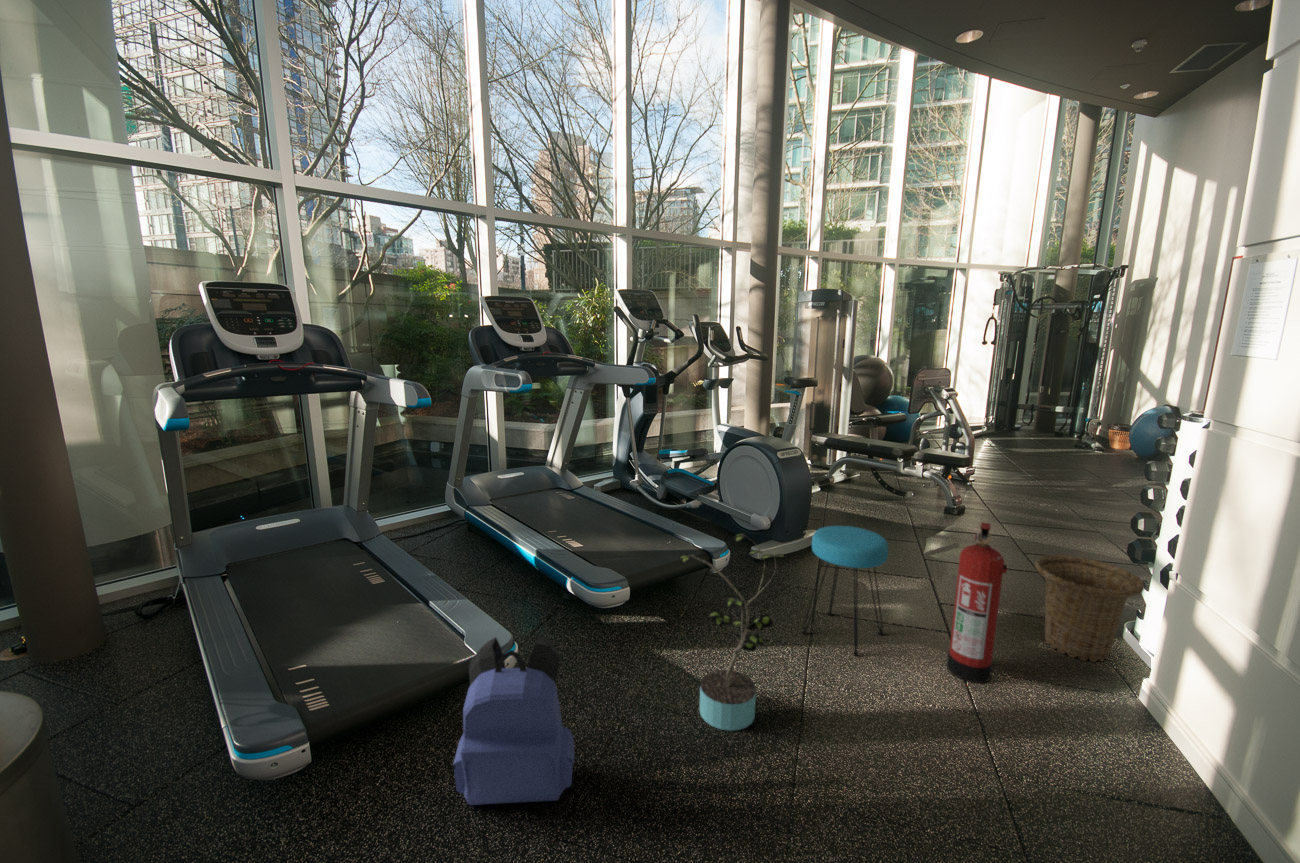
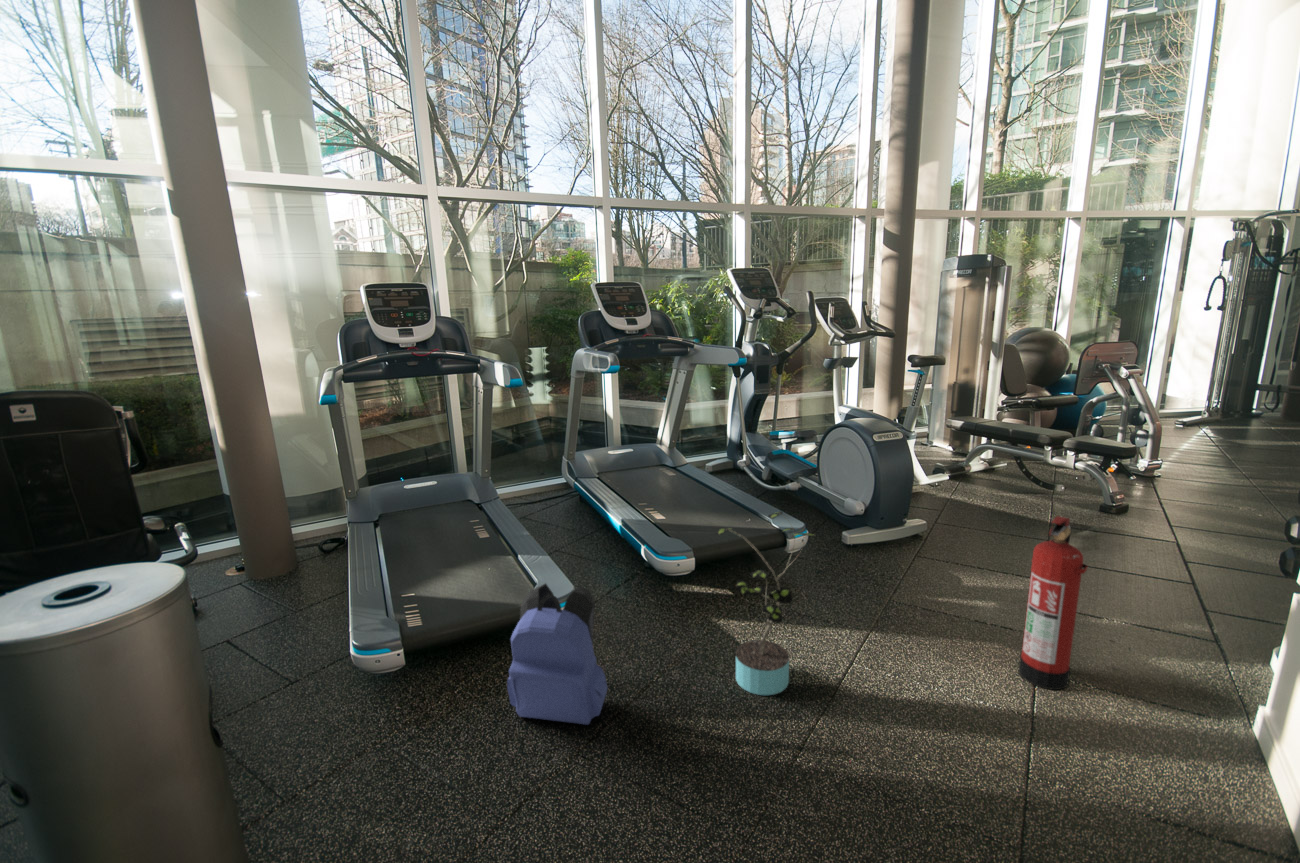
stool: present [802,526,888,655] -> none [867,513,961,646]
basket: present [1035,555,1144,662] -> none [1148,562,1288,688]

